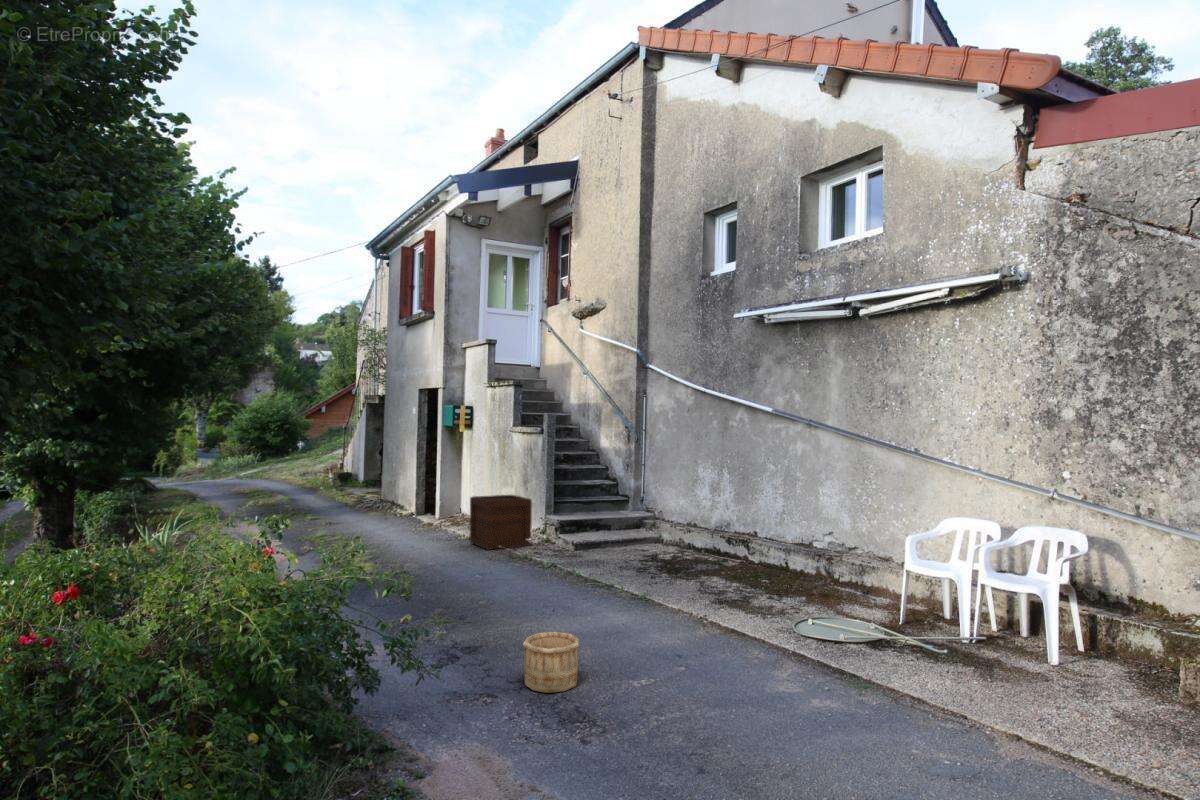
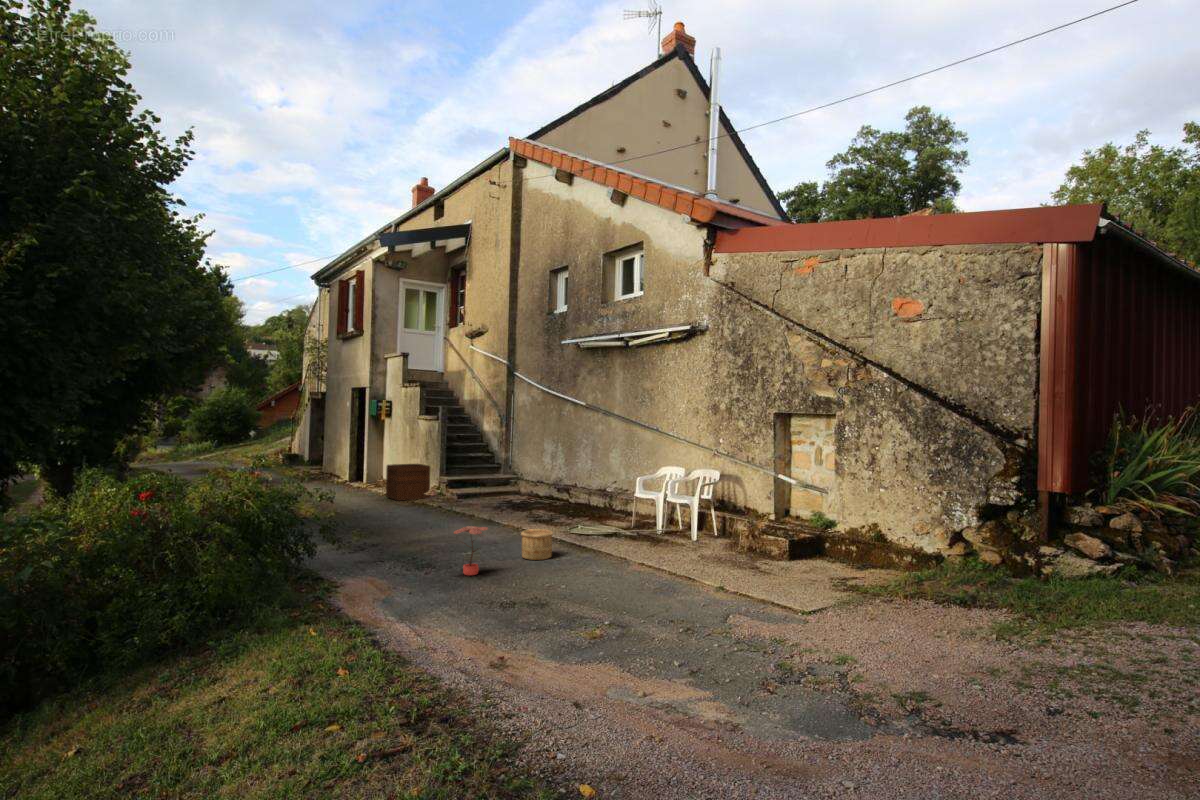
wooden bucket: present [523,632,579,693] -> present [521,529,553,560]
potted plant: none [642,653,705,756] -> present [454,526,488,575]

